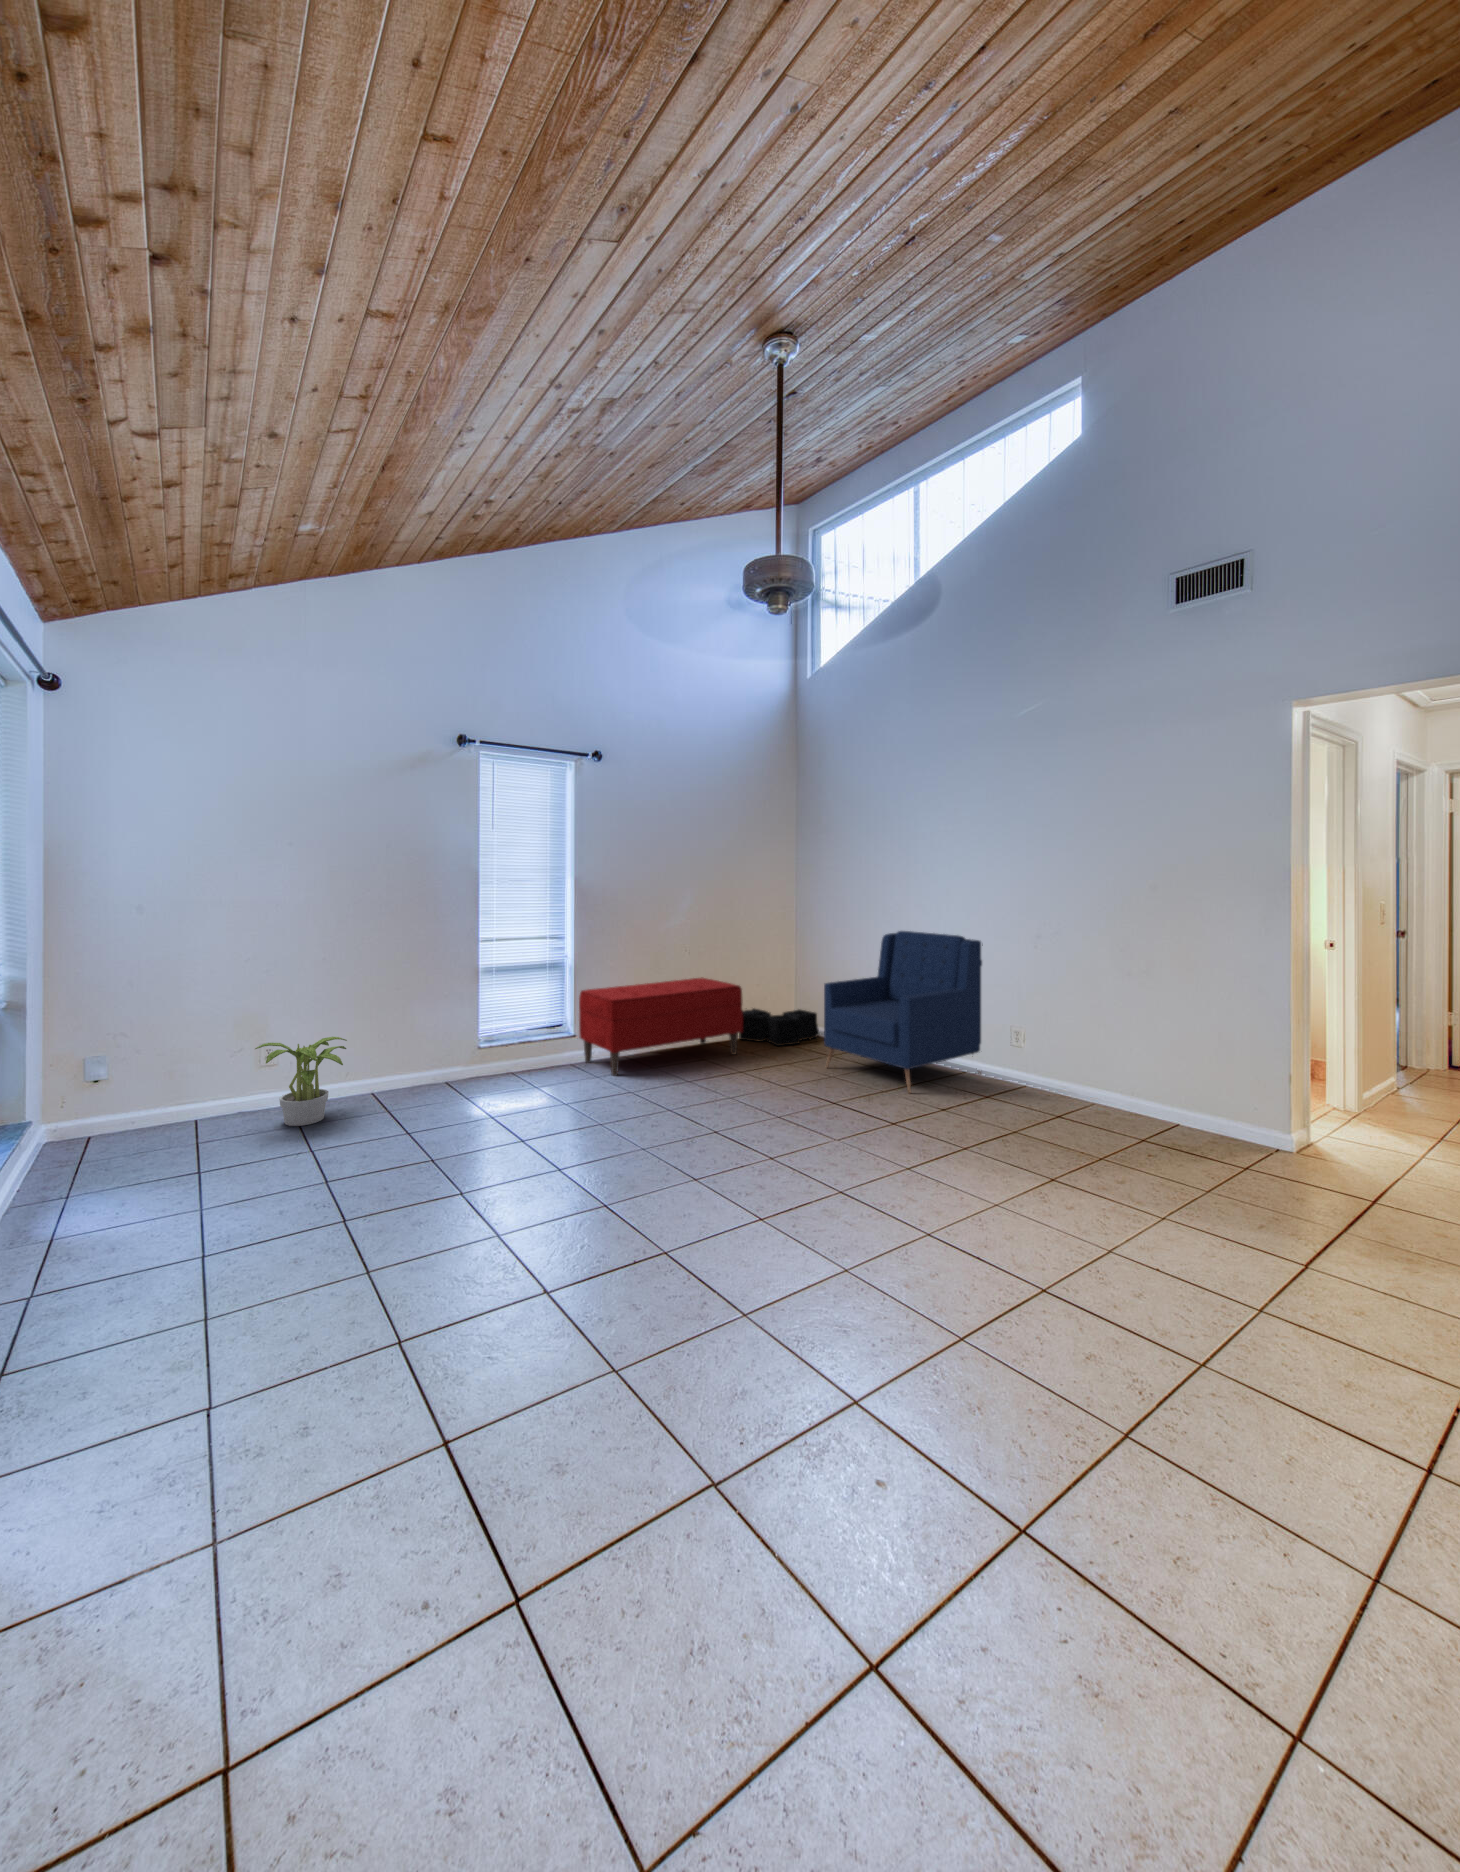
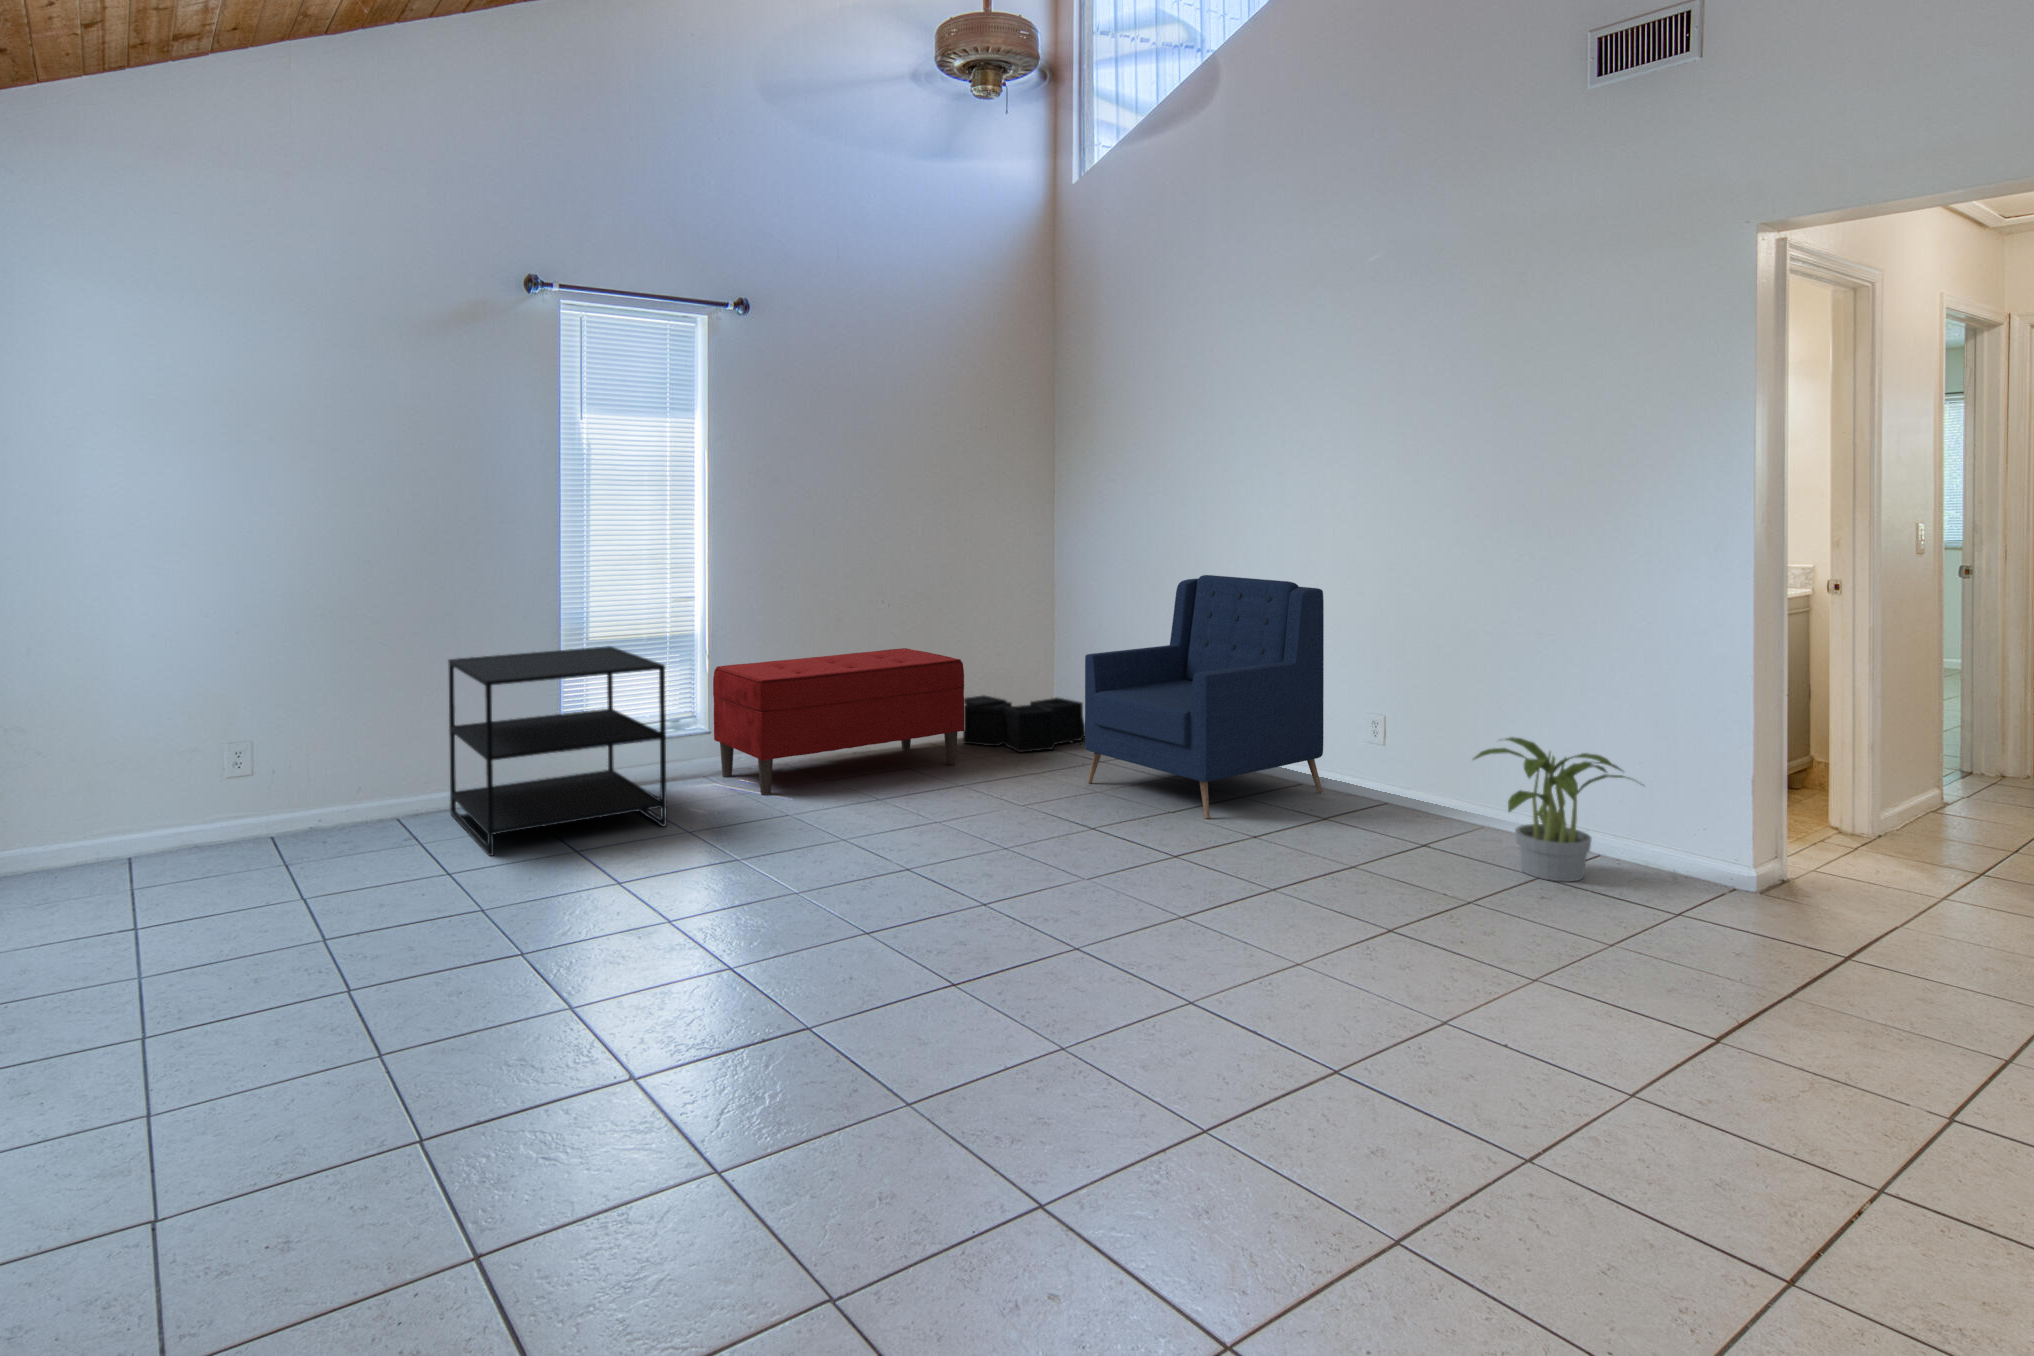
side table: none [407,977,552,1120] -> present [448,646,667,856]
potted plant: present [255,1037,347,1126] -> present [1473,737,1625,882]

